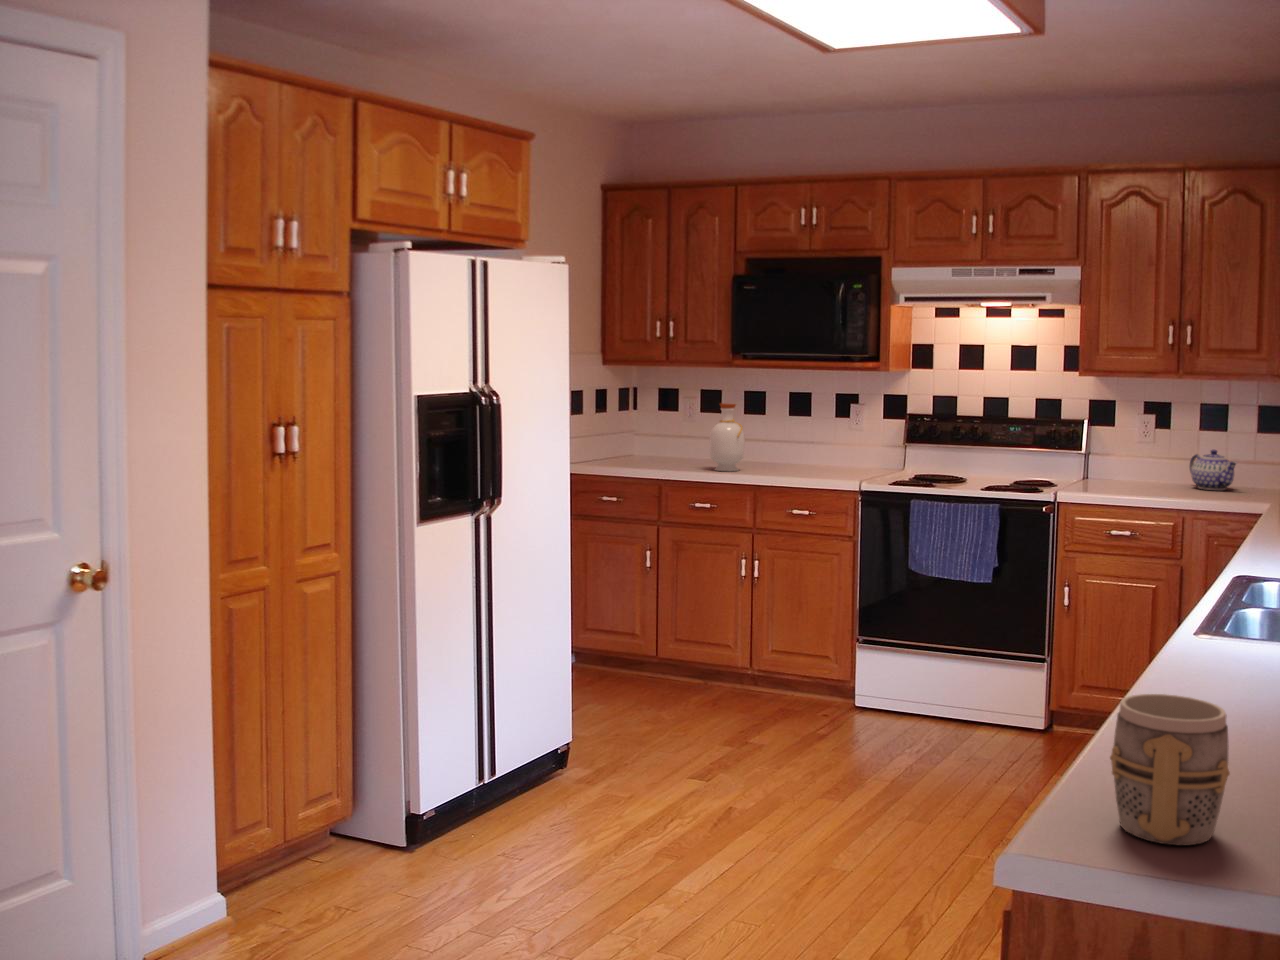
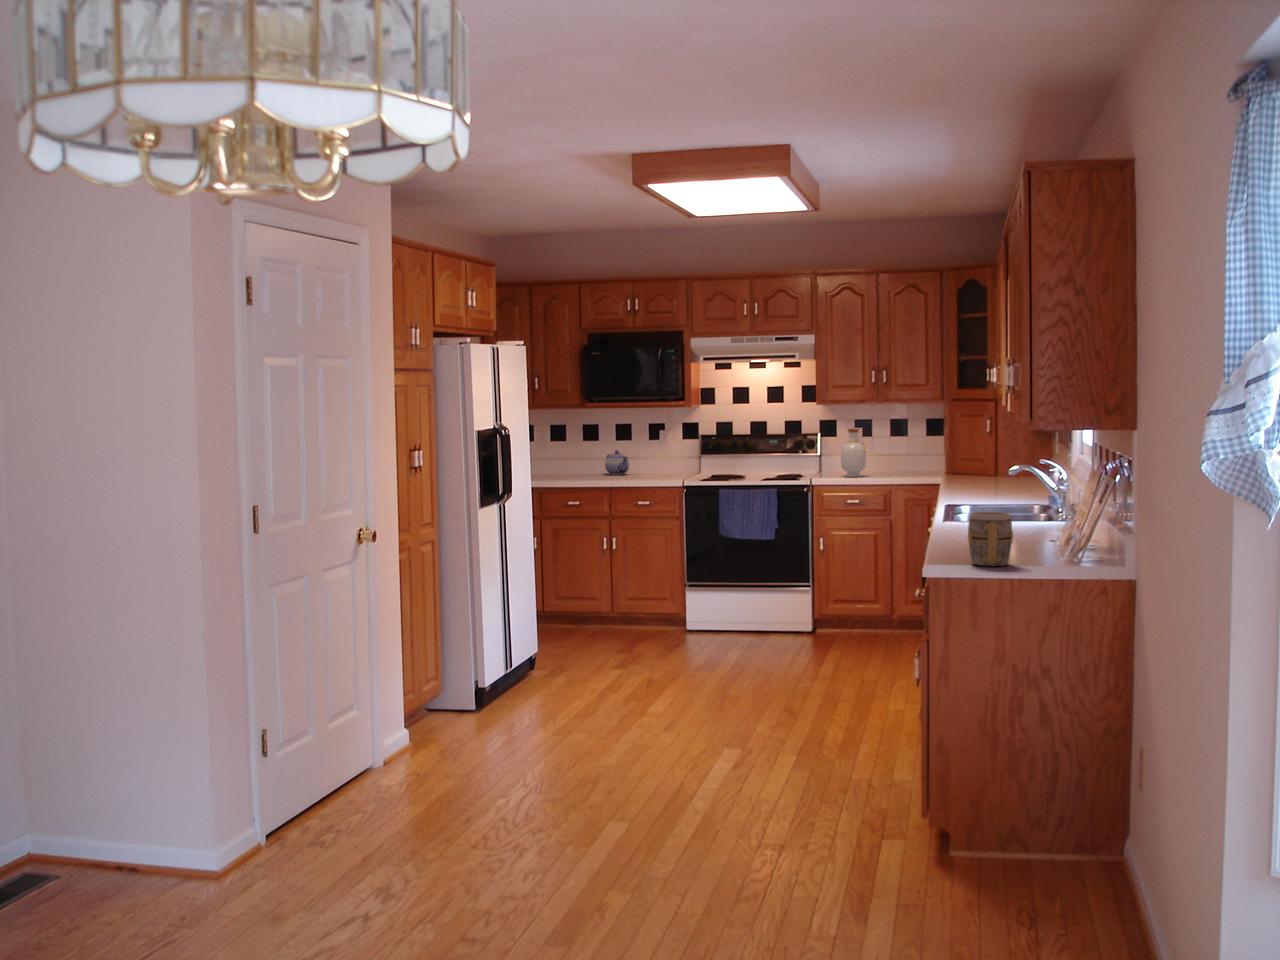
bottle: present [710,403,745,471] -> present [841,429,866,477]
teapot: present [1190,450,1237,490] -> present [605,451,629,475]

